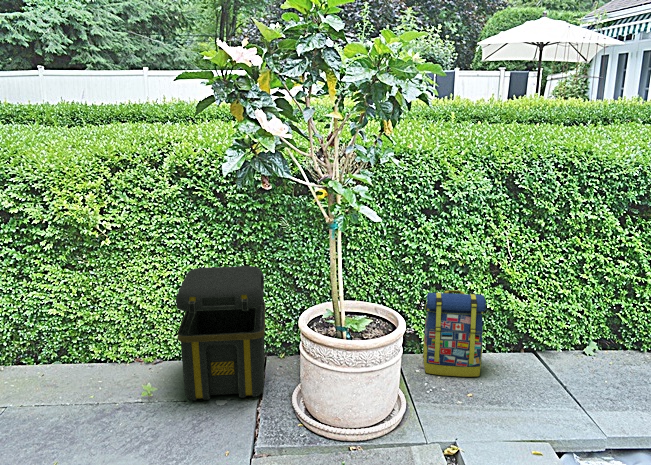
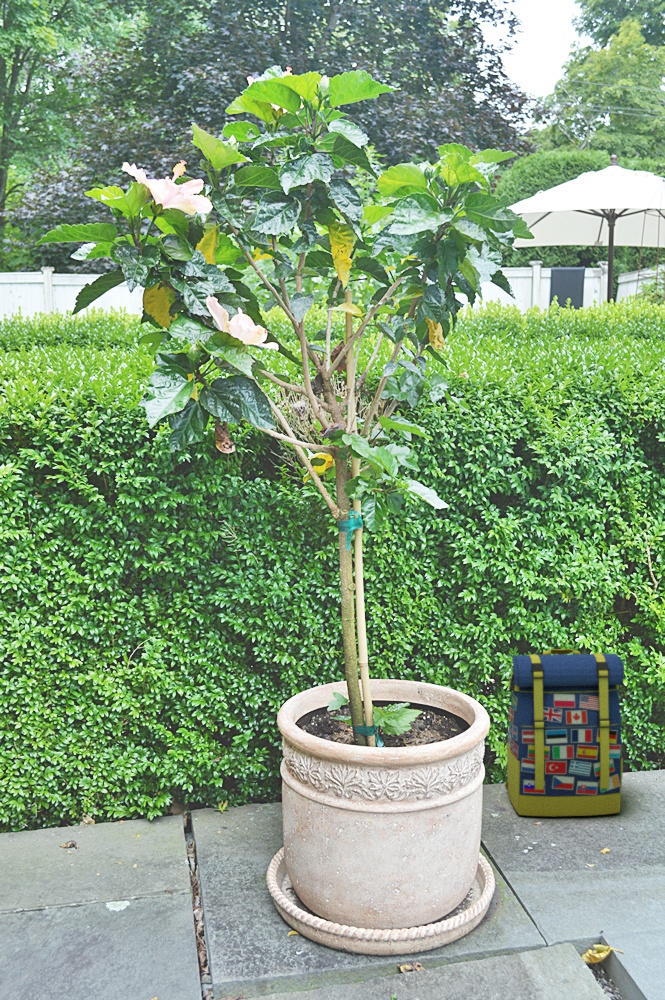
toolbox: present [176,266,265,400] -> none [31,621,213,904]

